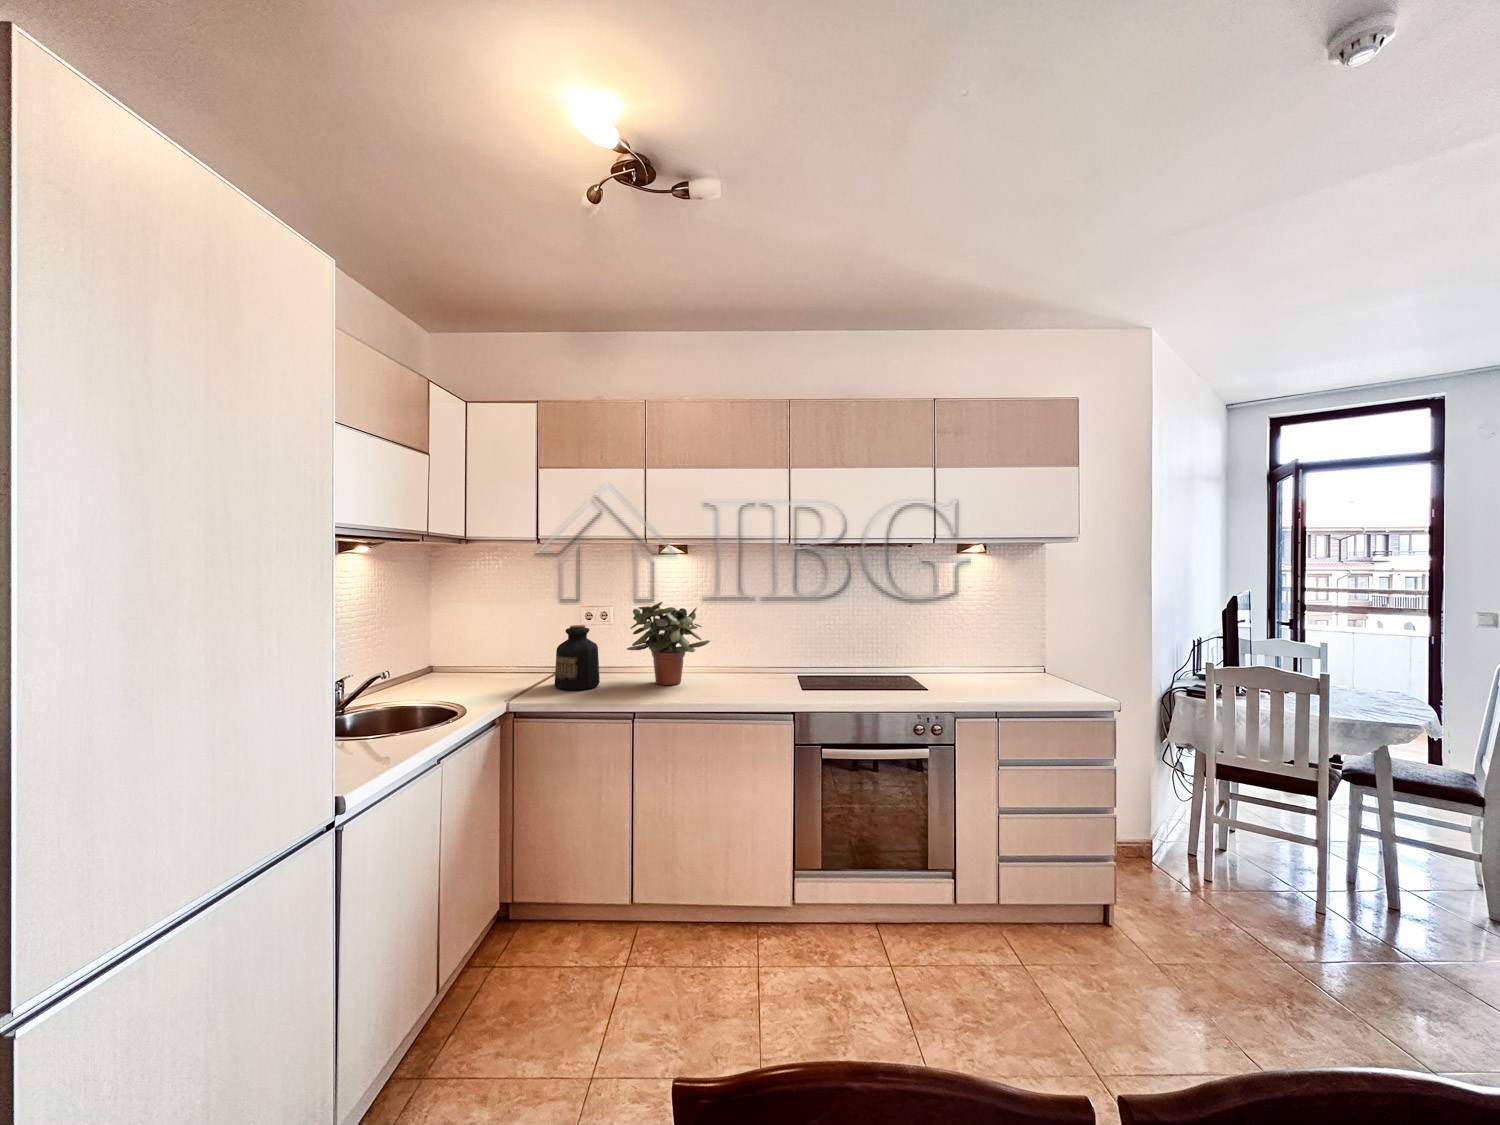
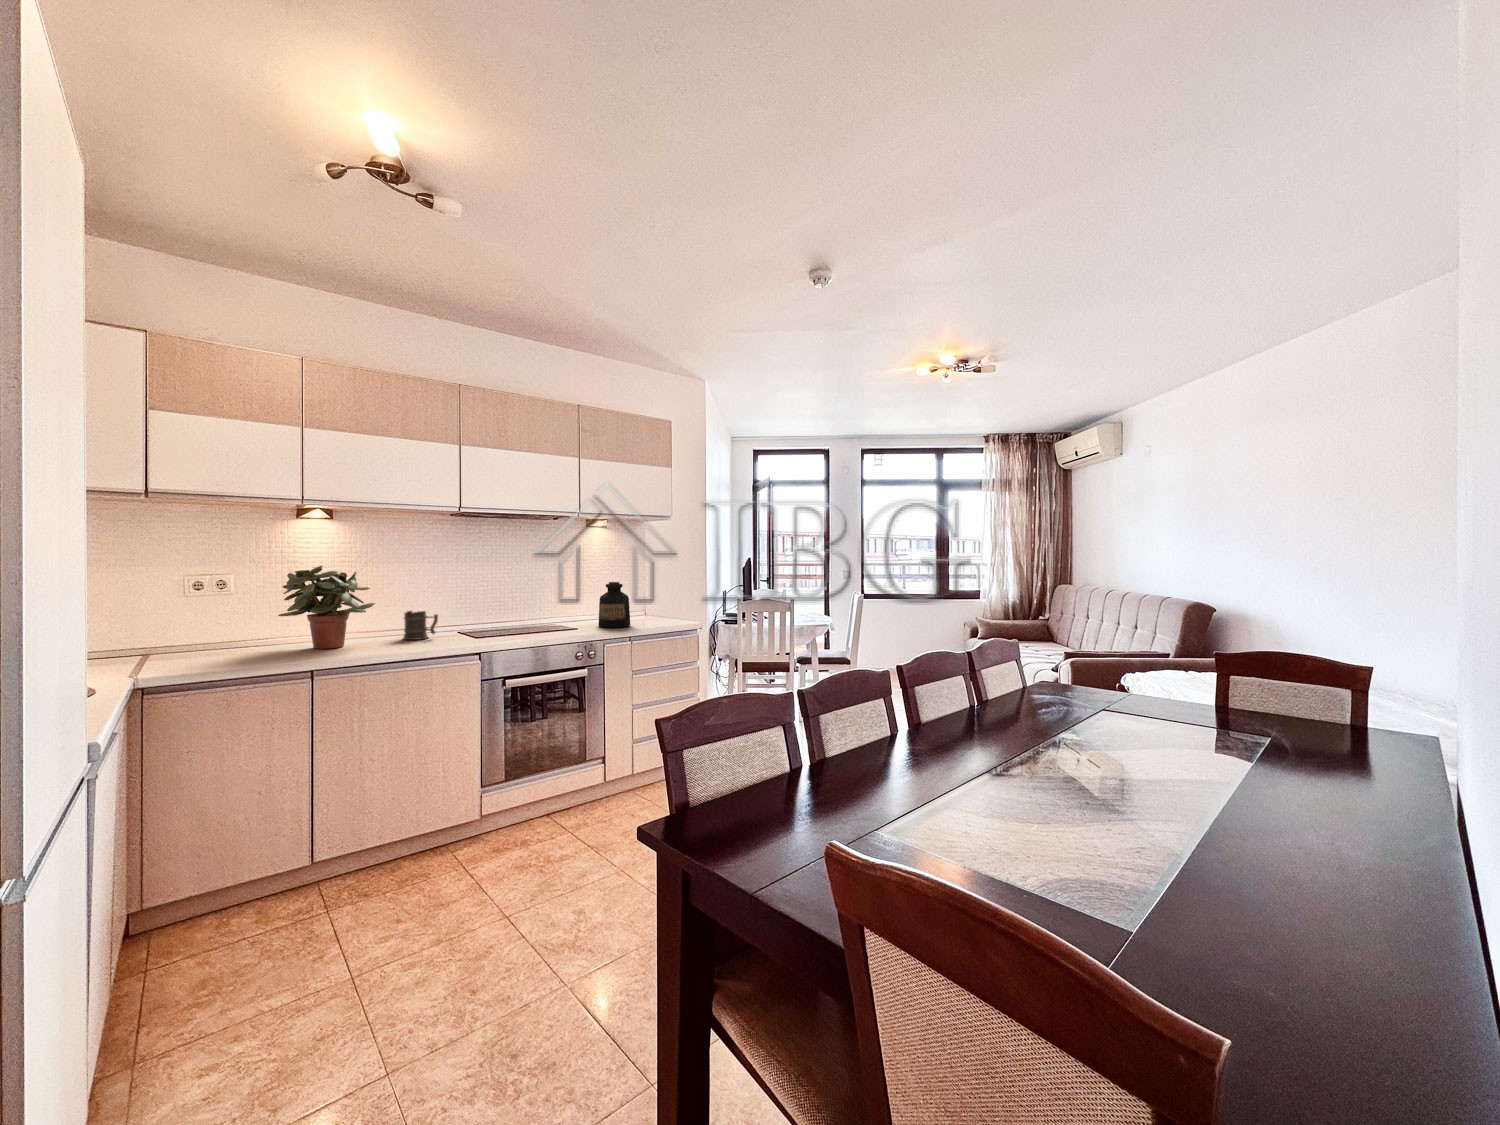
bottle: present [555,625,600,690] -> present [598,582,630,628]
mug: none [736,650,768,683] -> present [403,611,438,640]

